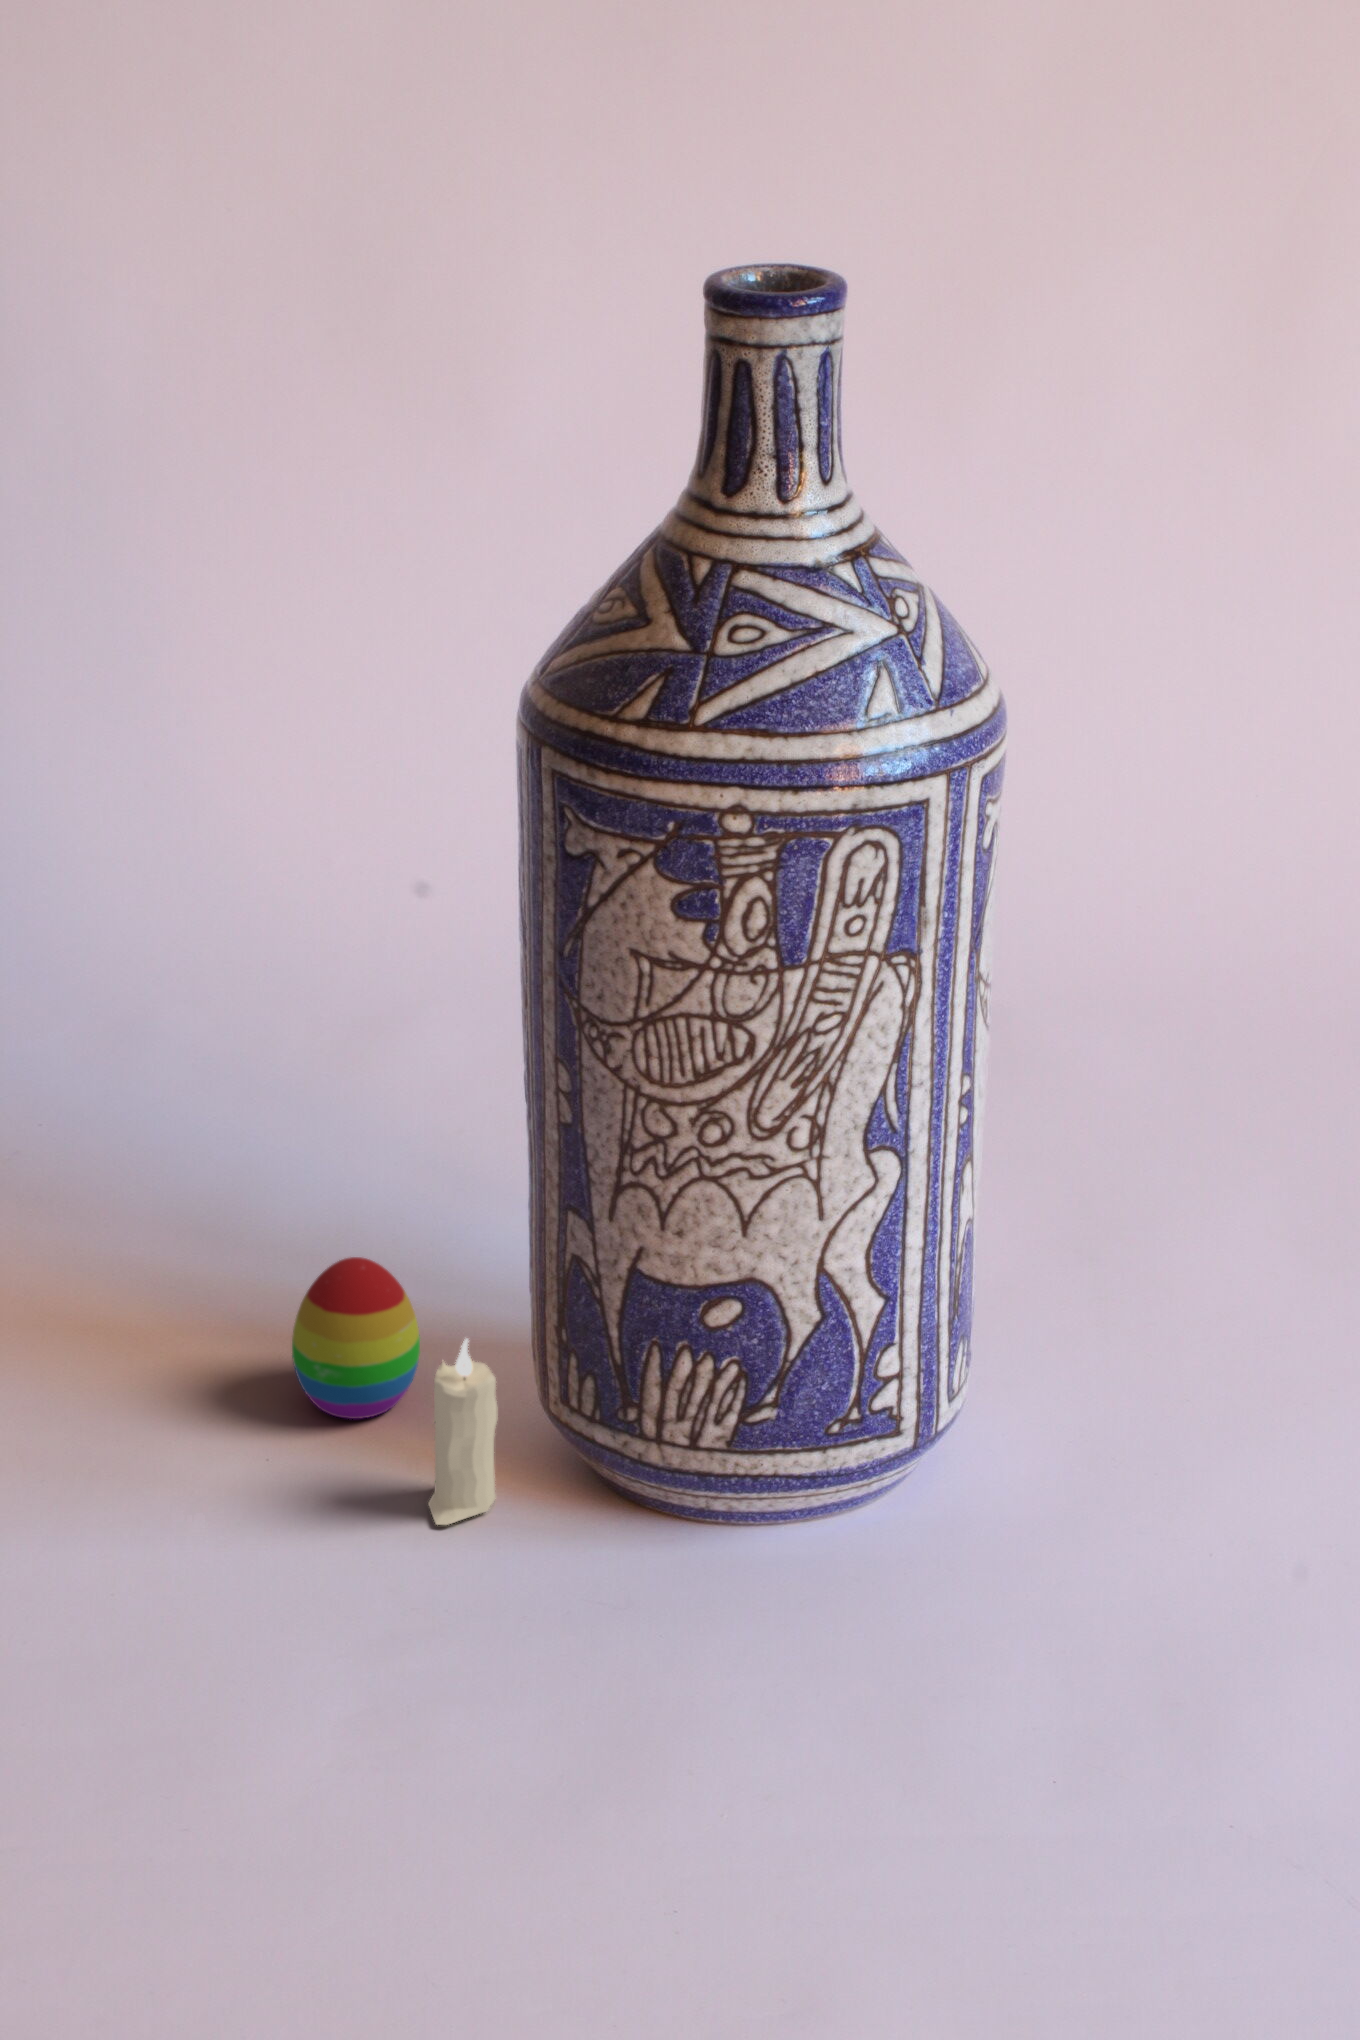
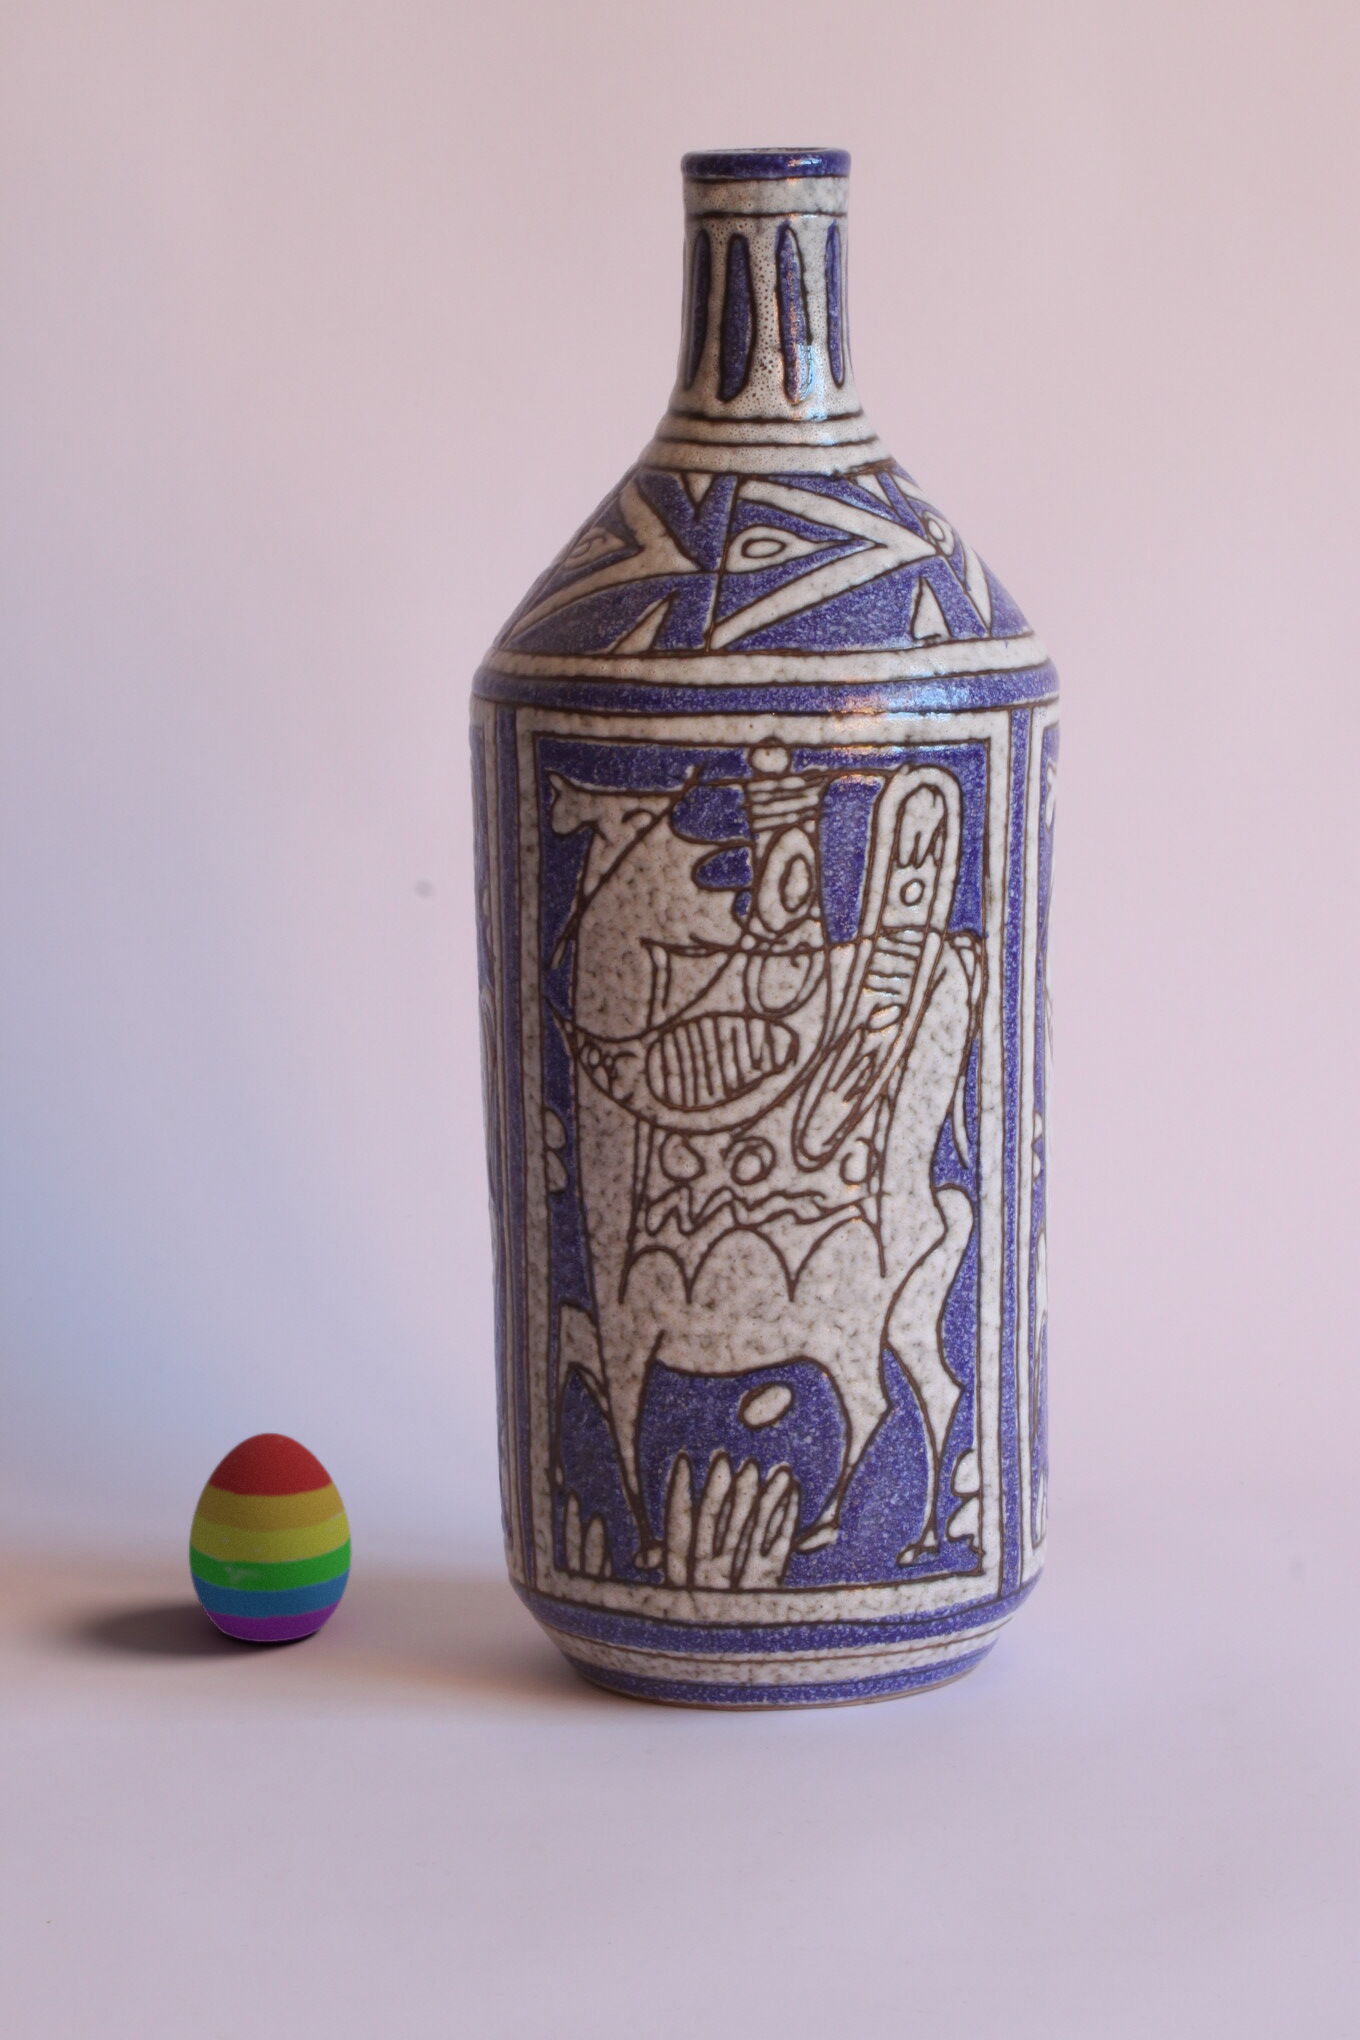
candle: present [428,1339,497,1525] -> none [393,1474,478,1727]

